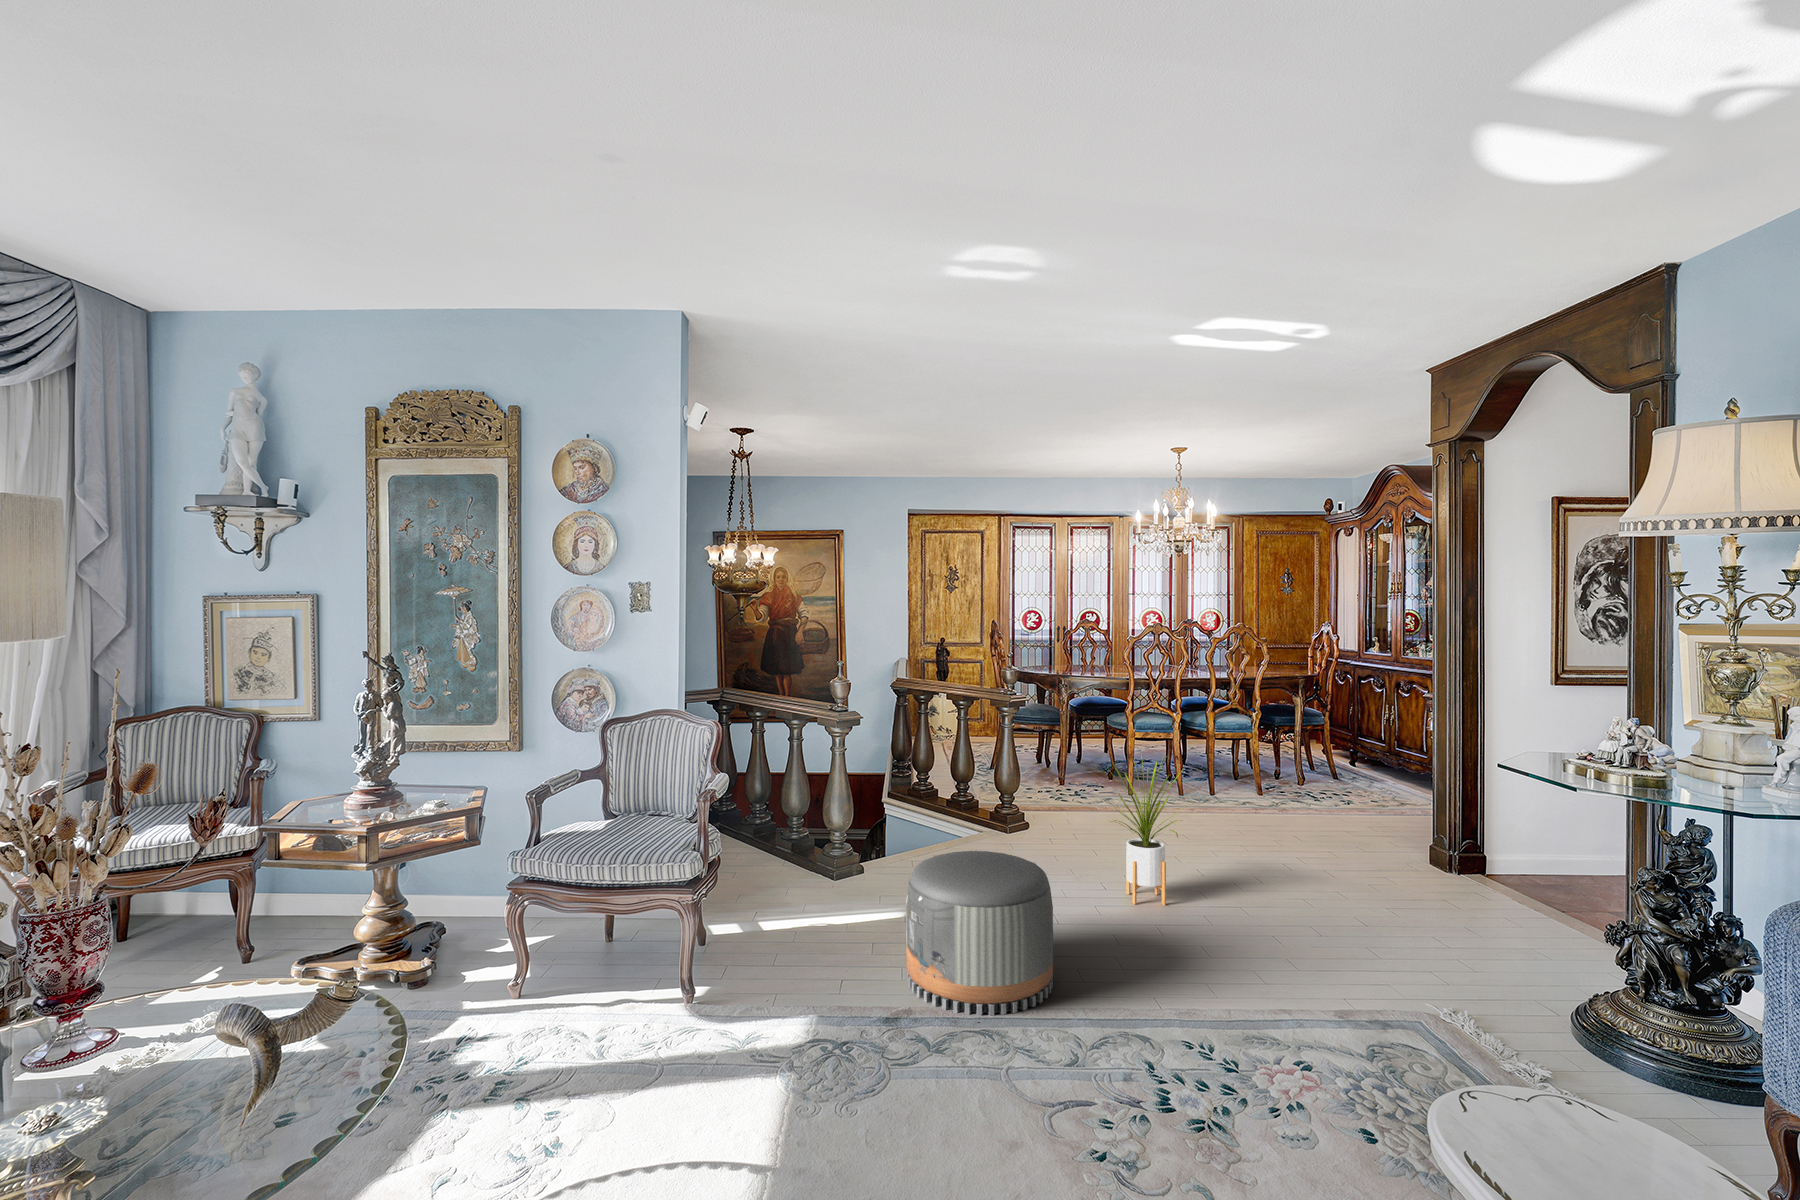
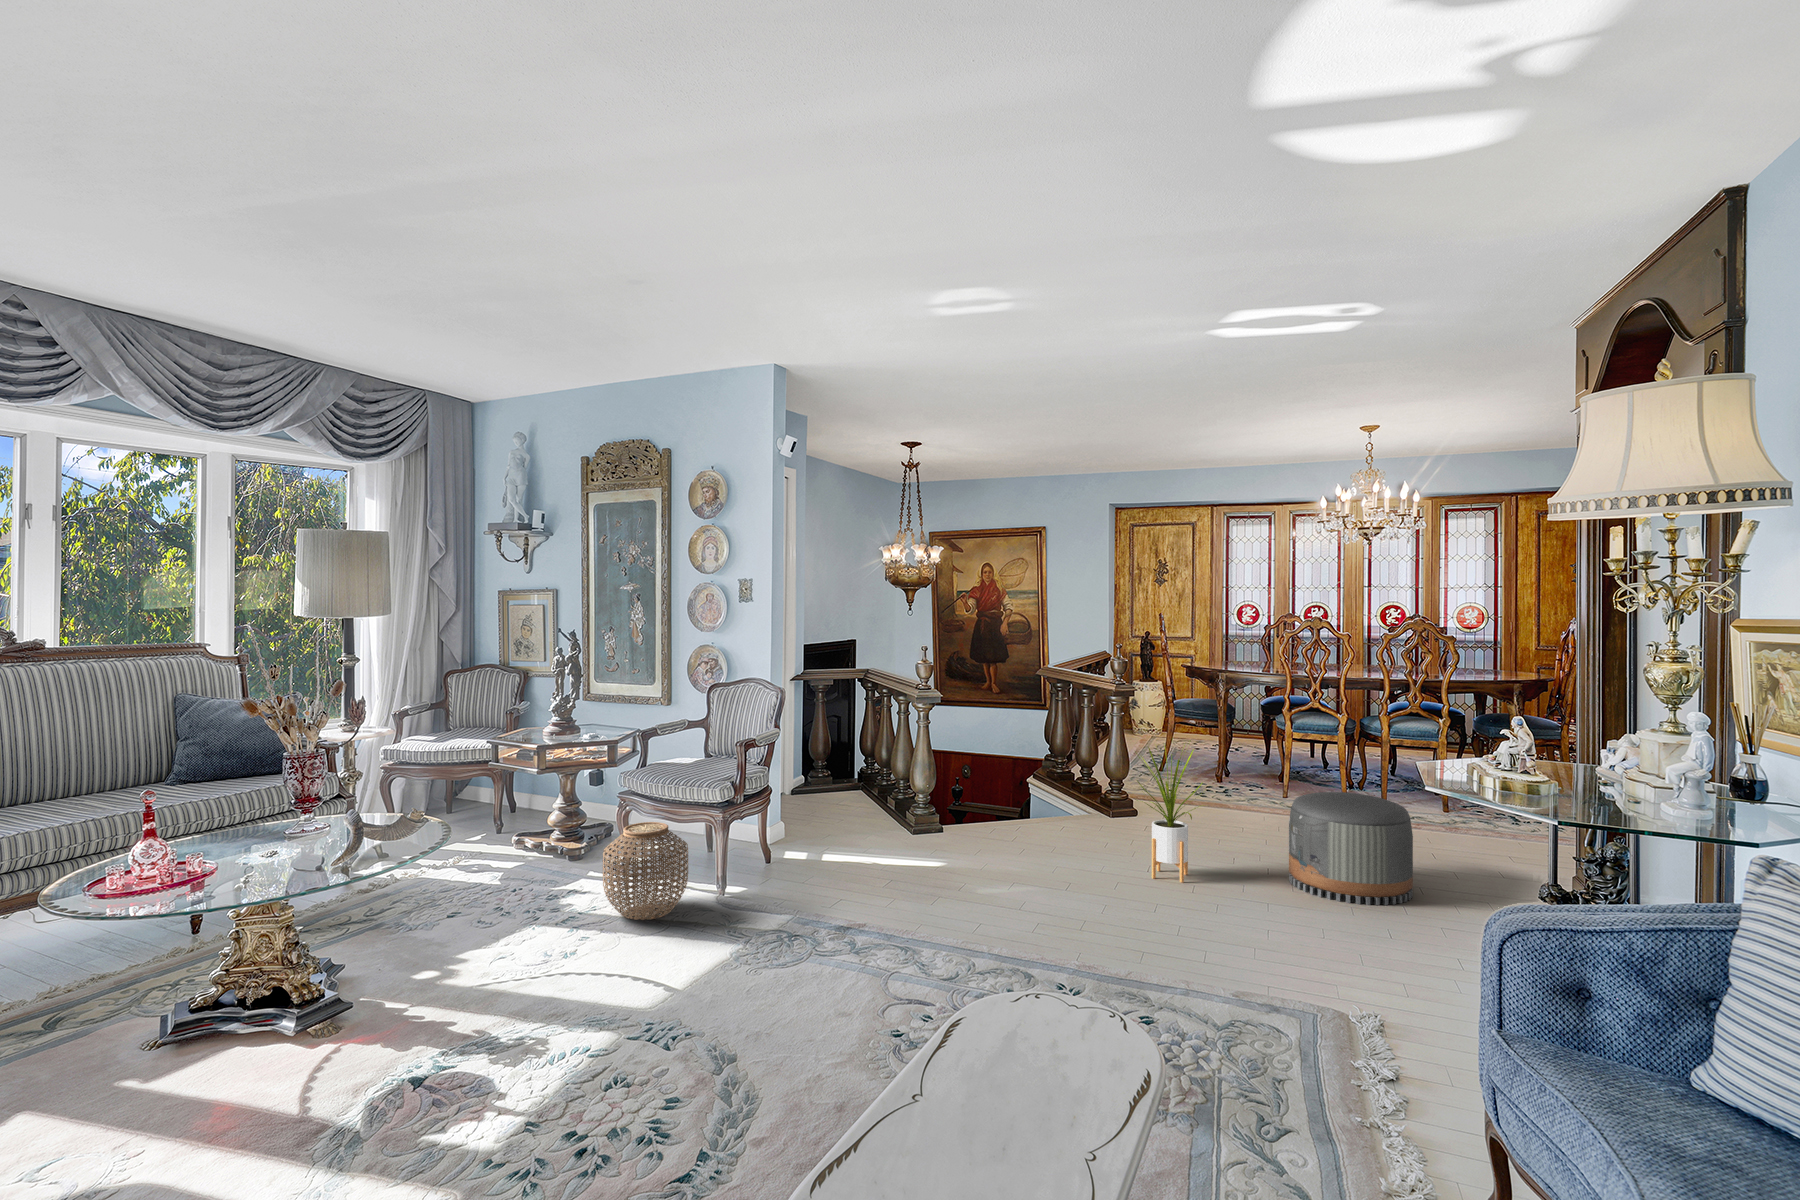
pouf: present [906,851,1053,1015] -> present [1289,792,1413,905]
woven basket: none [527,935,658,1092] -> present [603,822,688,920]

